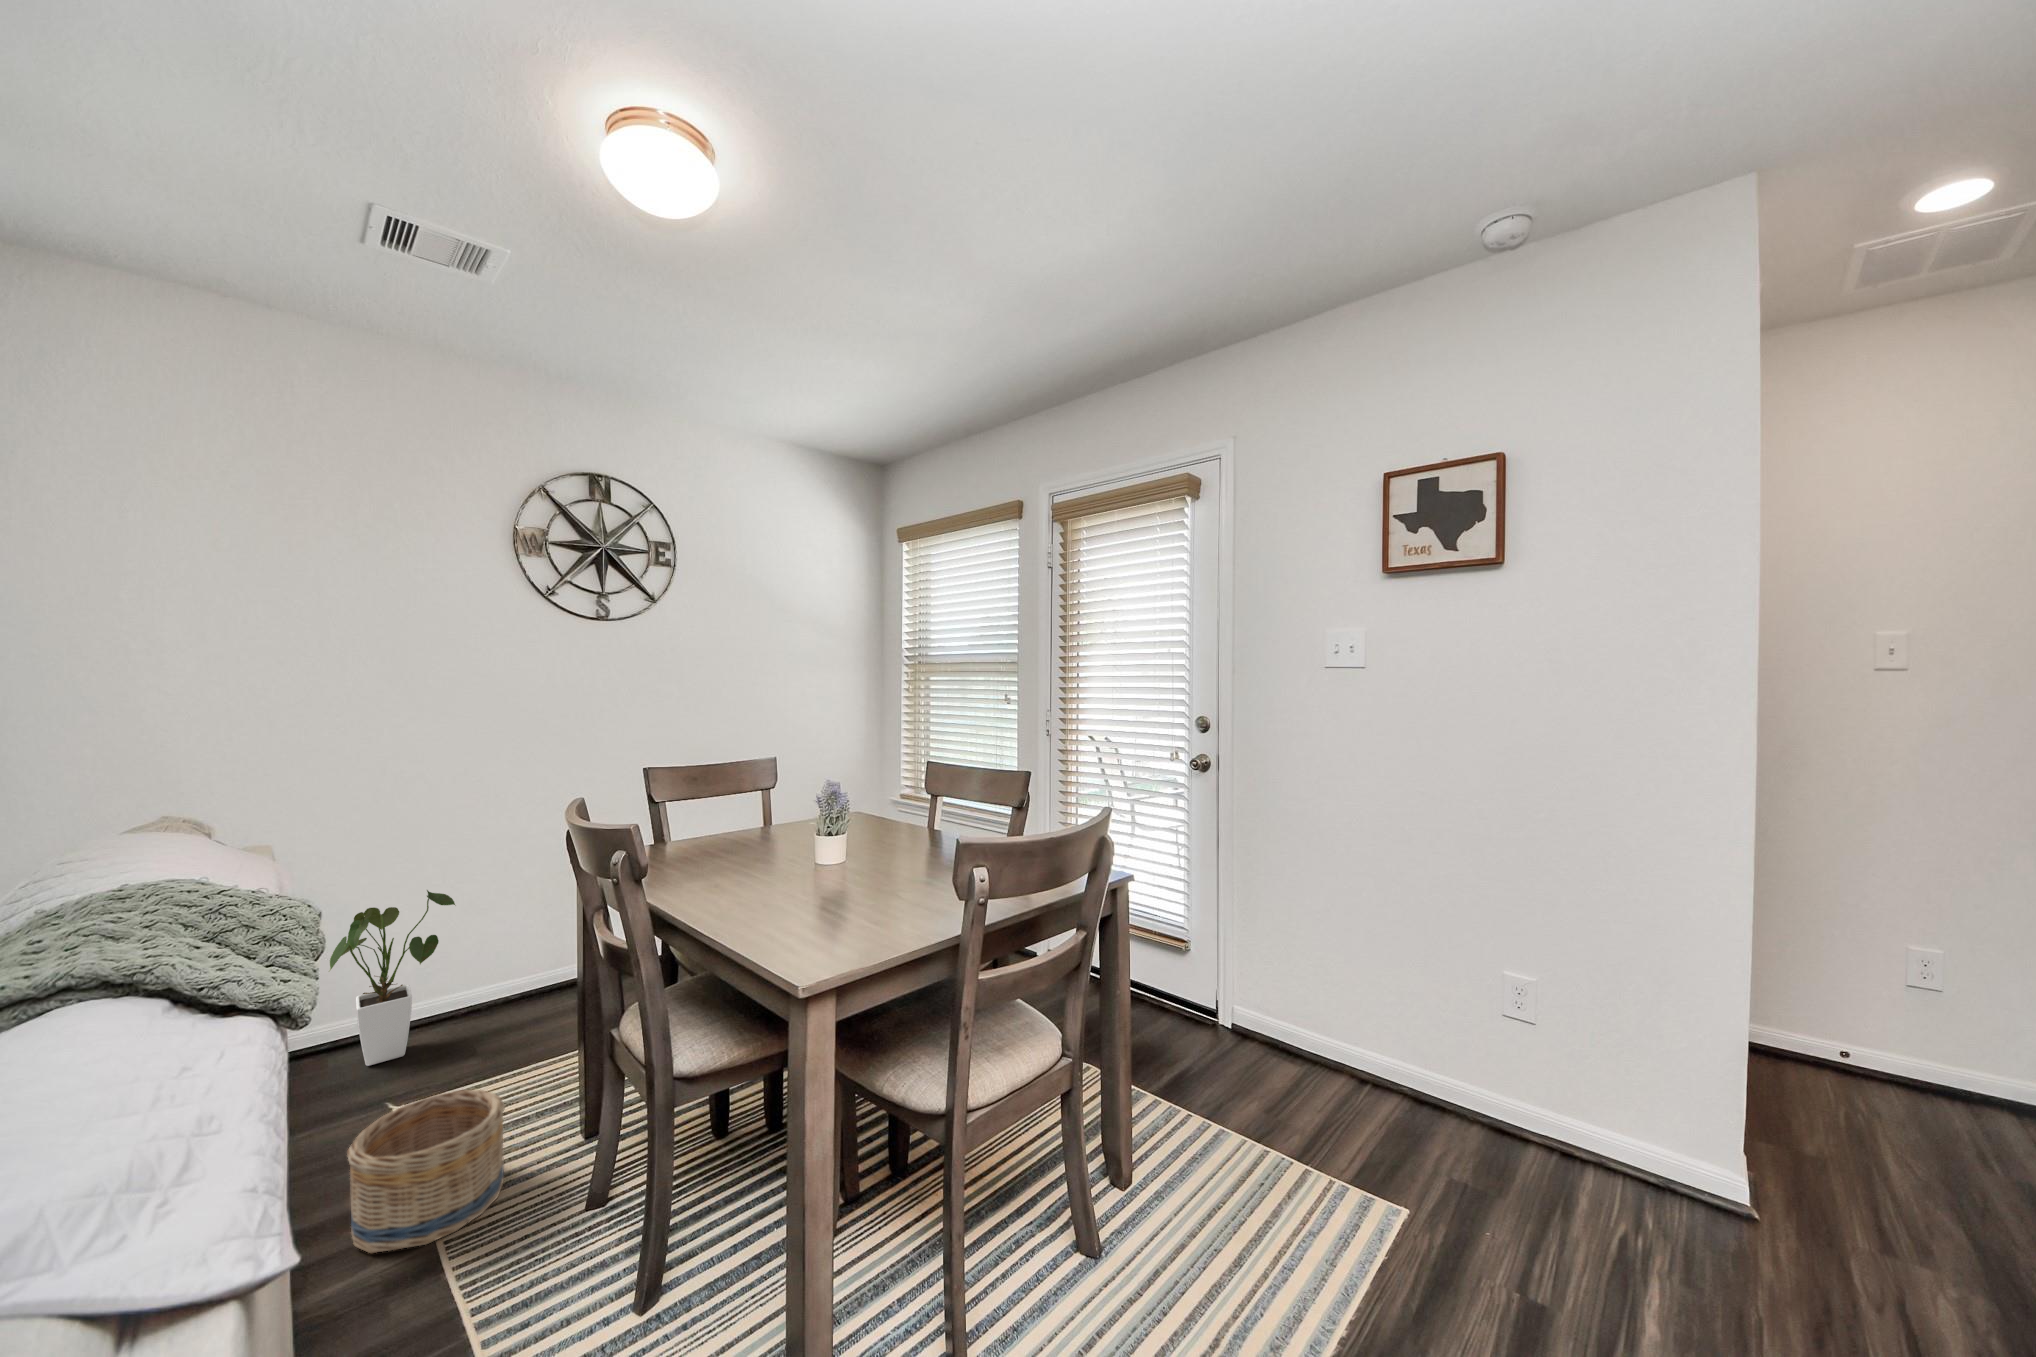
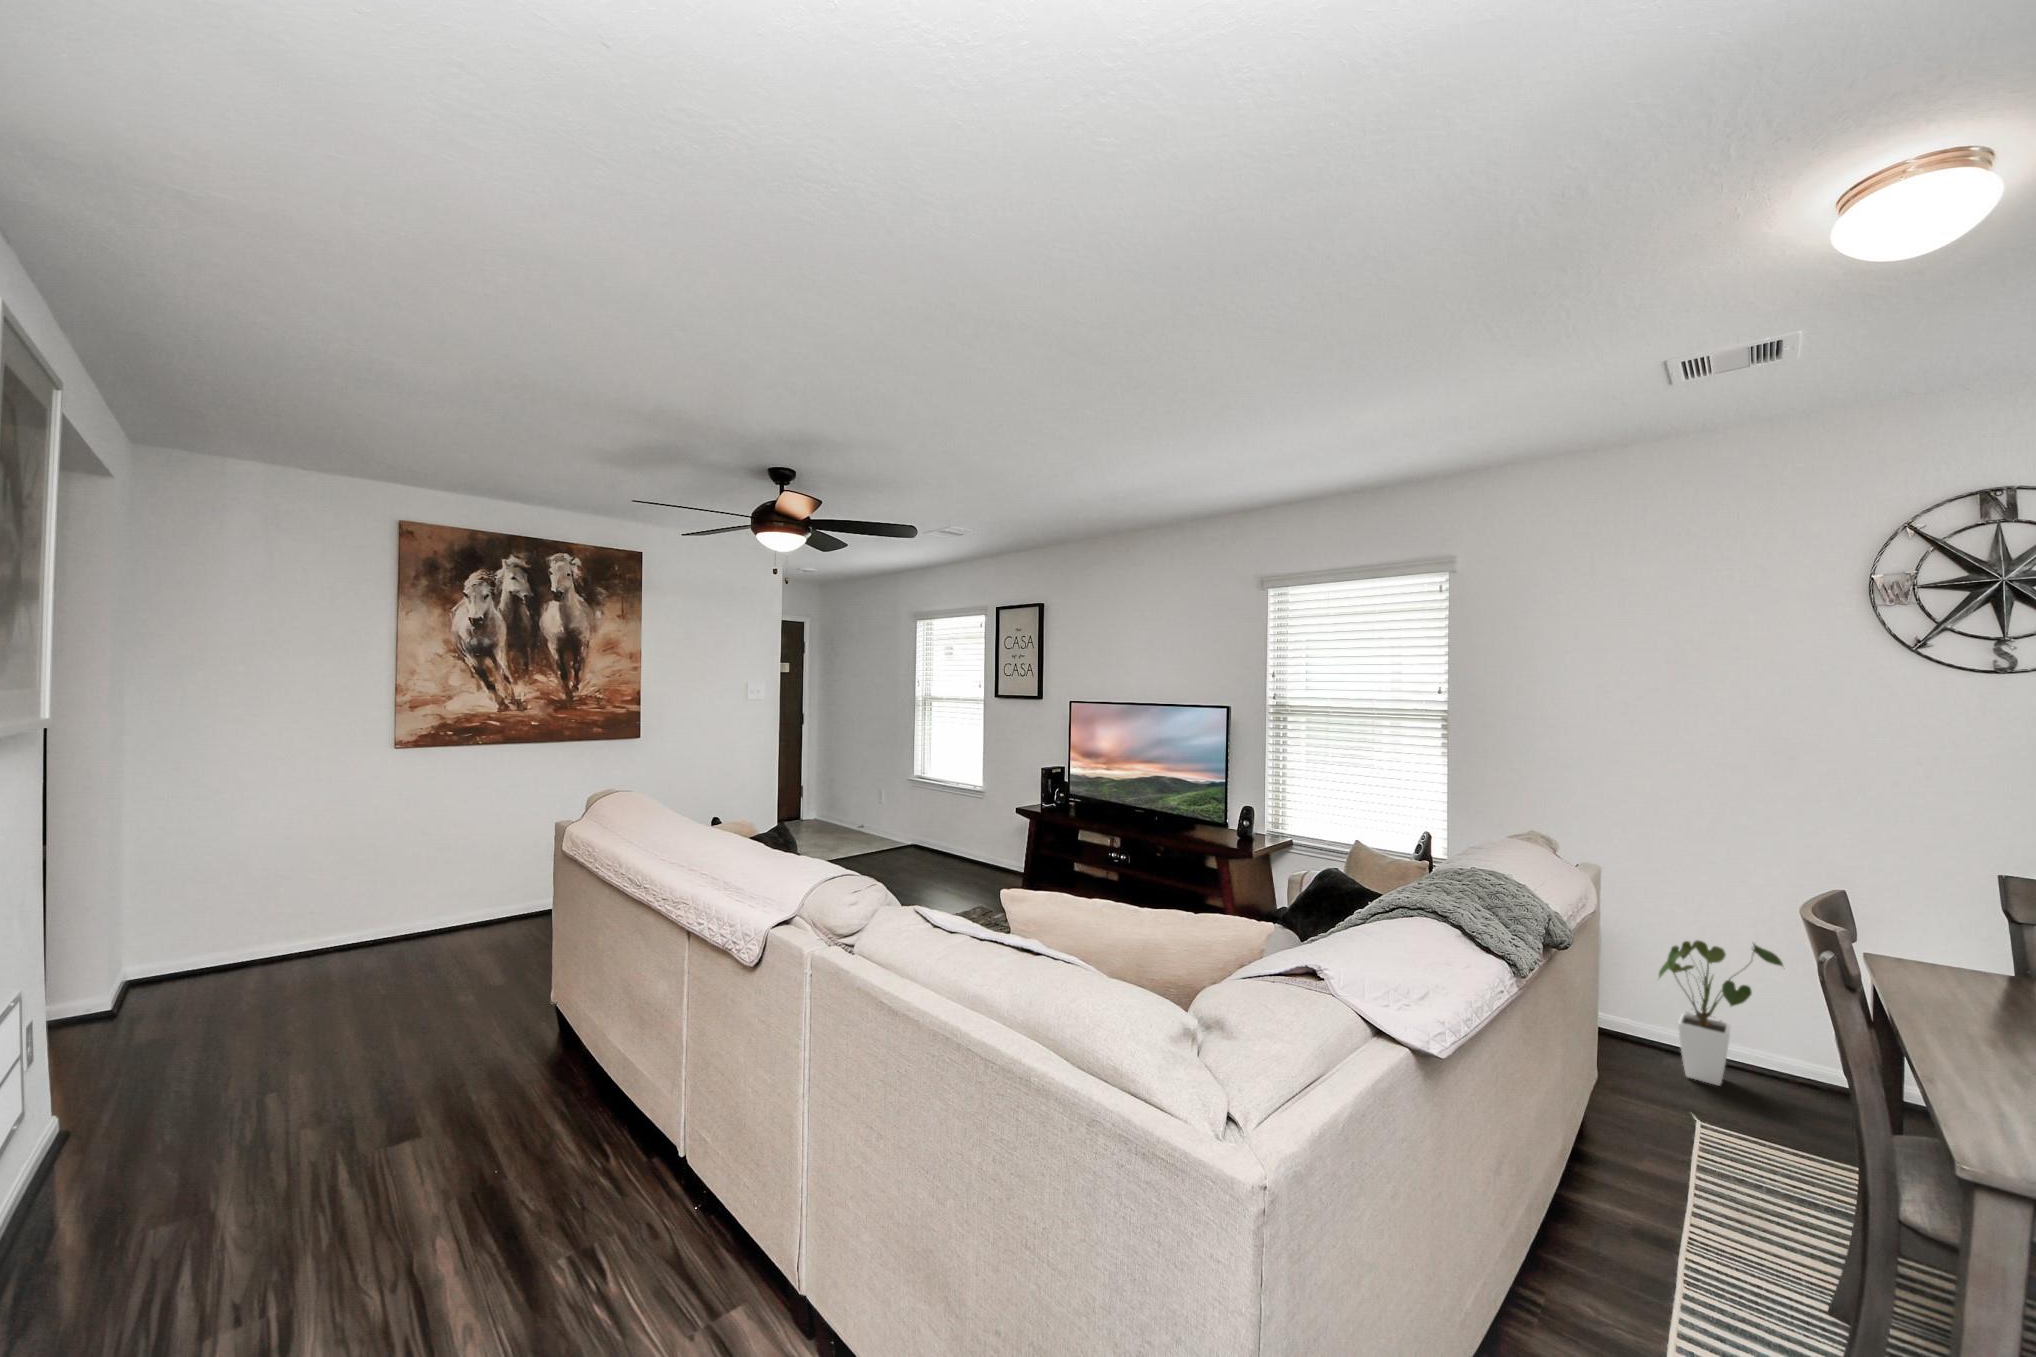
basket: present [347,1090,505,1253] -> none [1625,1107,1763,1242]

